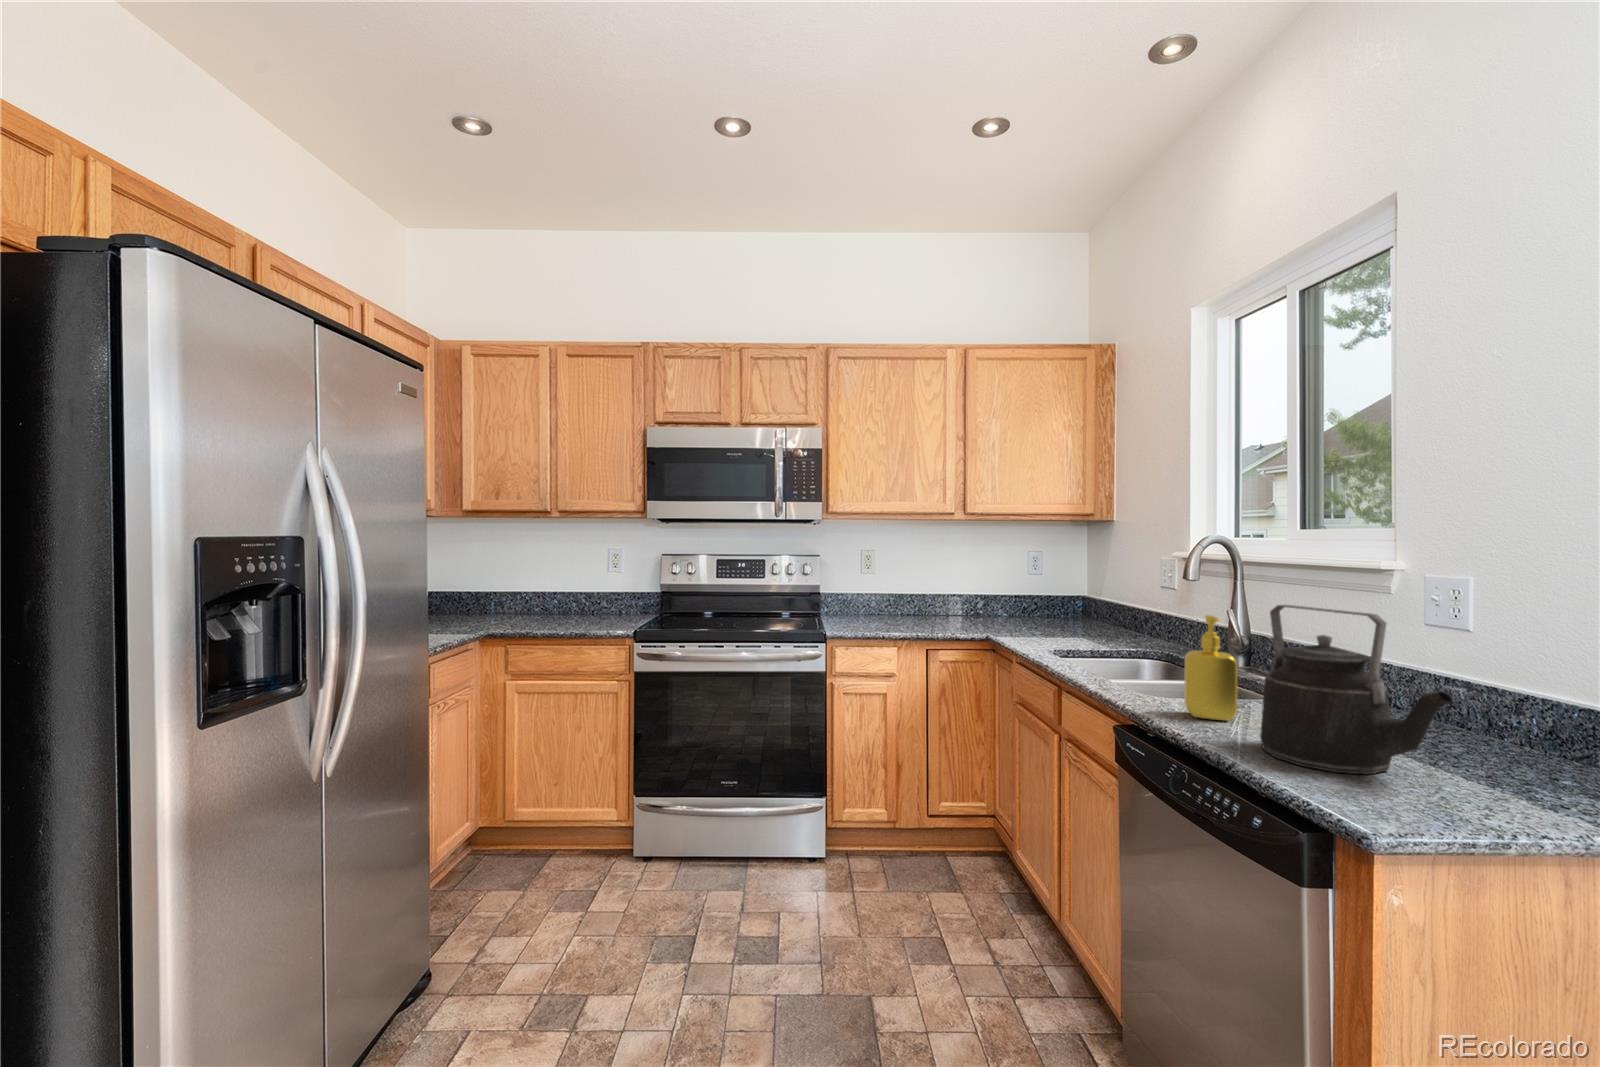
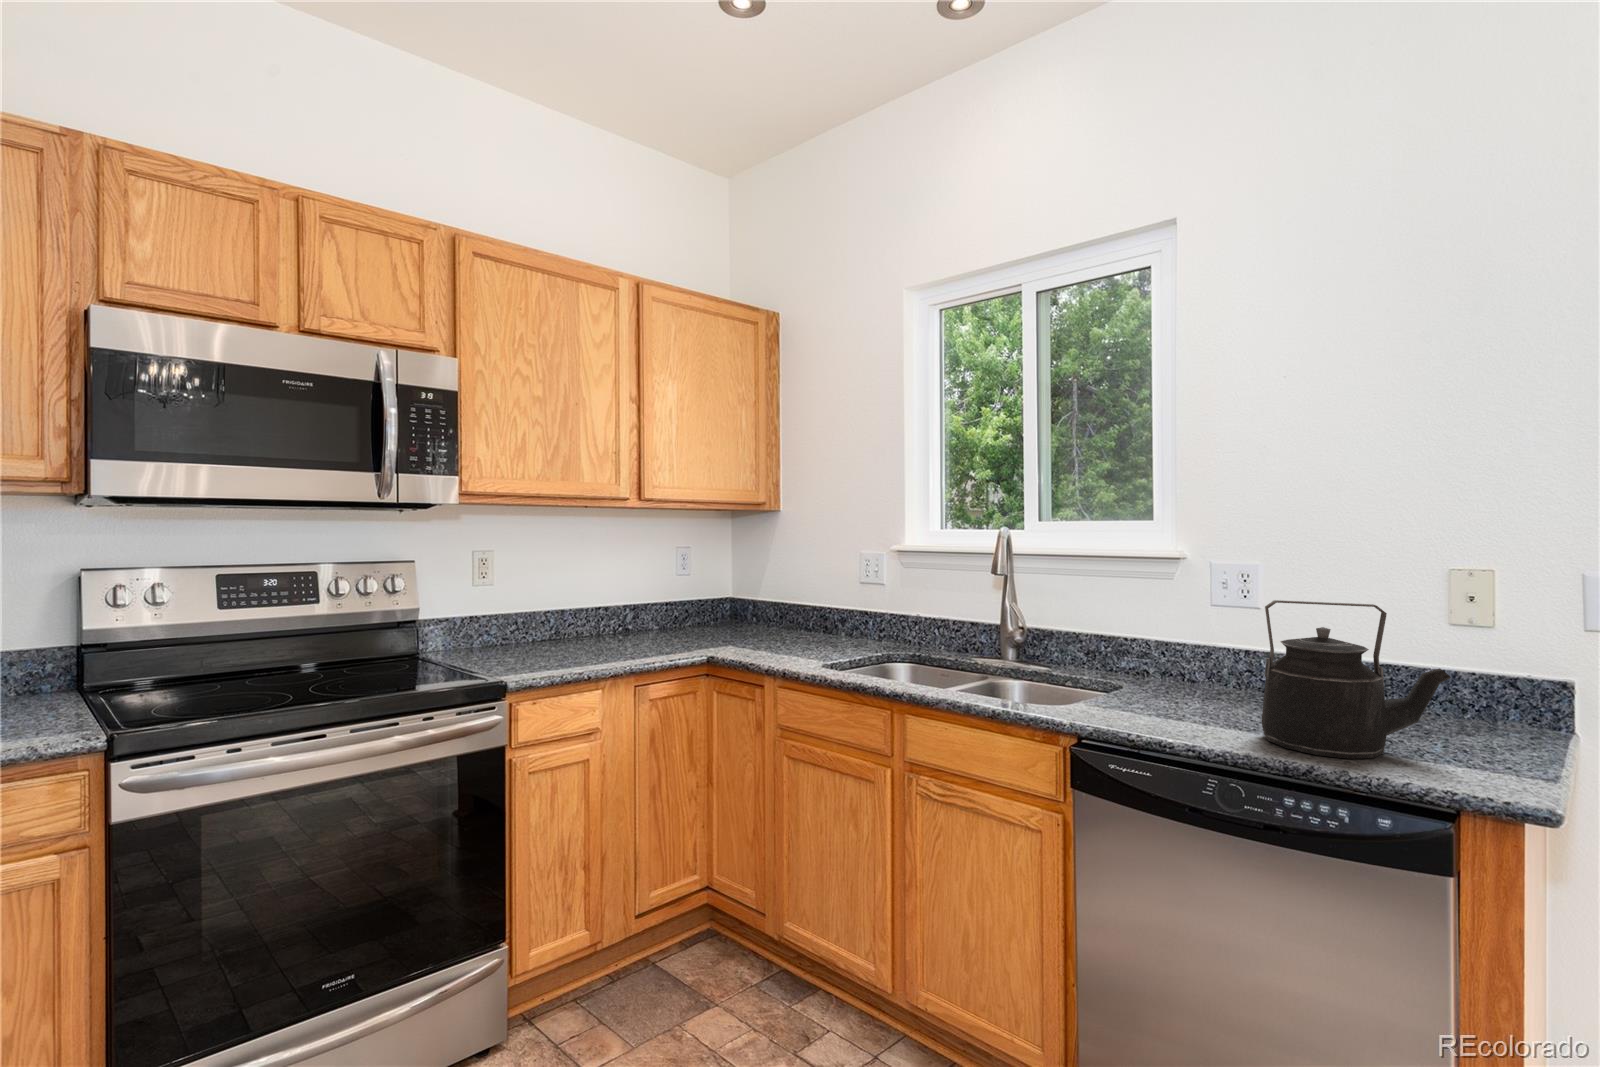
soap dispenser: present [1184,615,1237,721] -> none [1129,615,1184,725]

